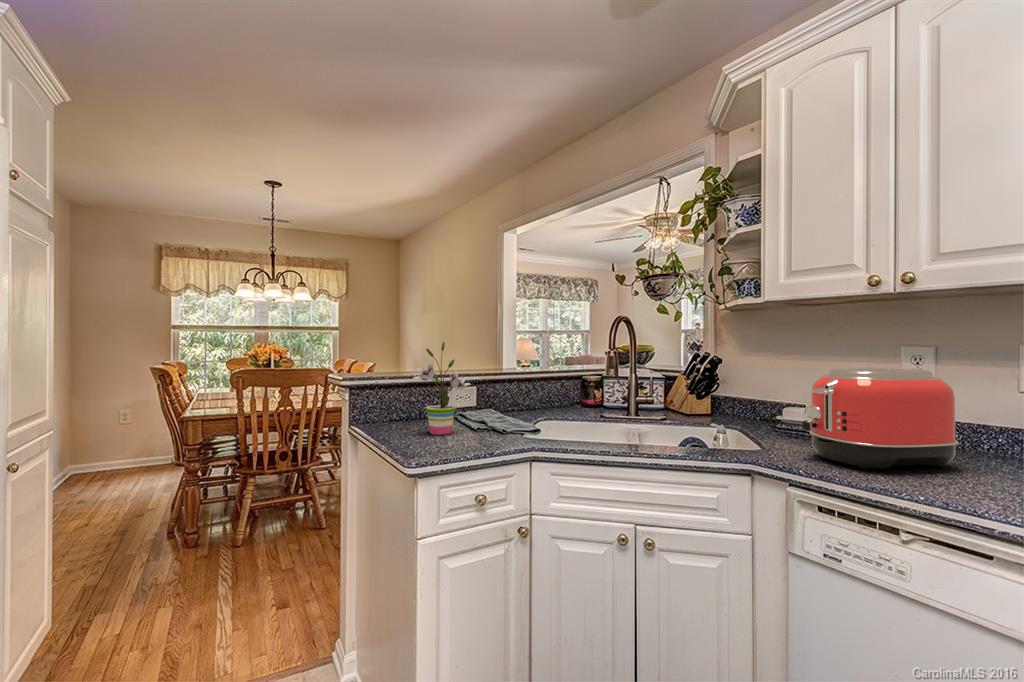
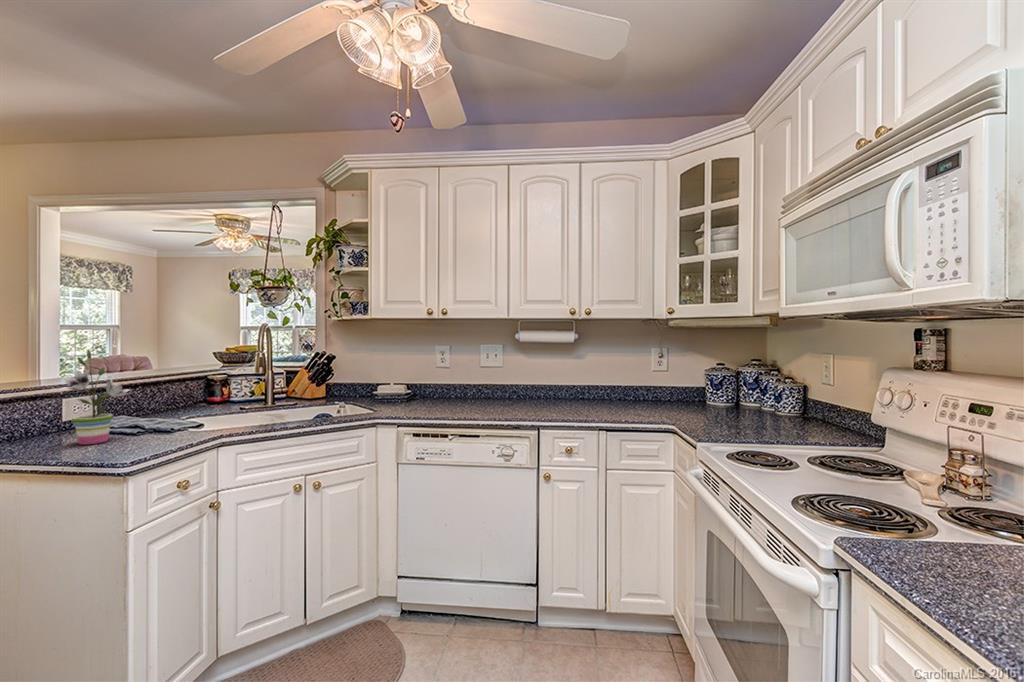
toaster: present [801,368,959,469] -> none [400,359,463,412]

